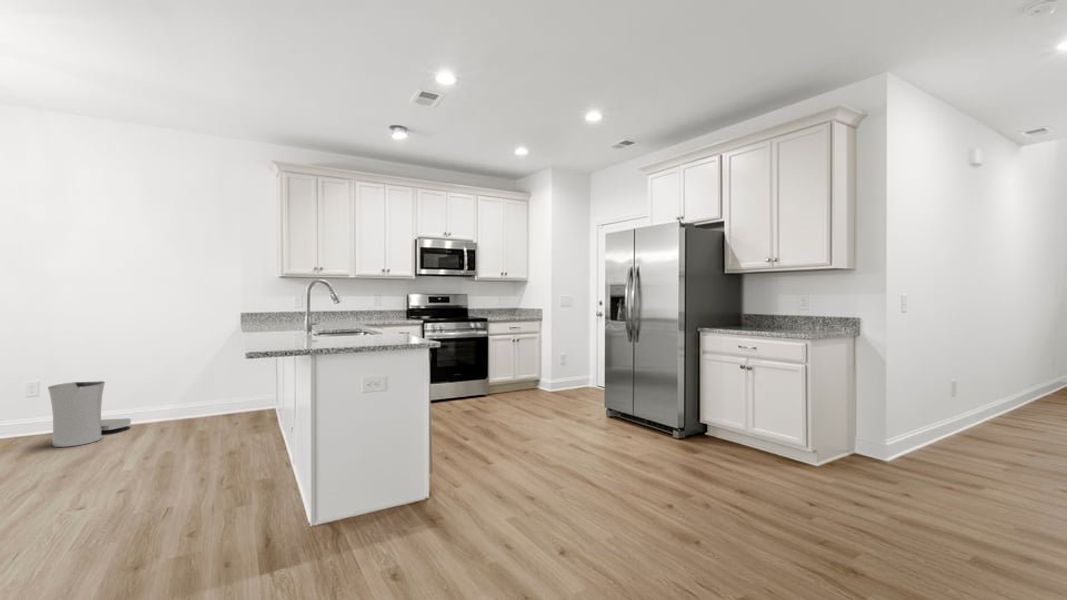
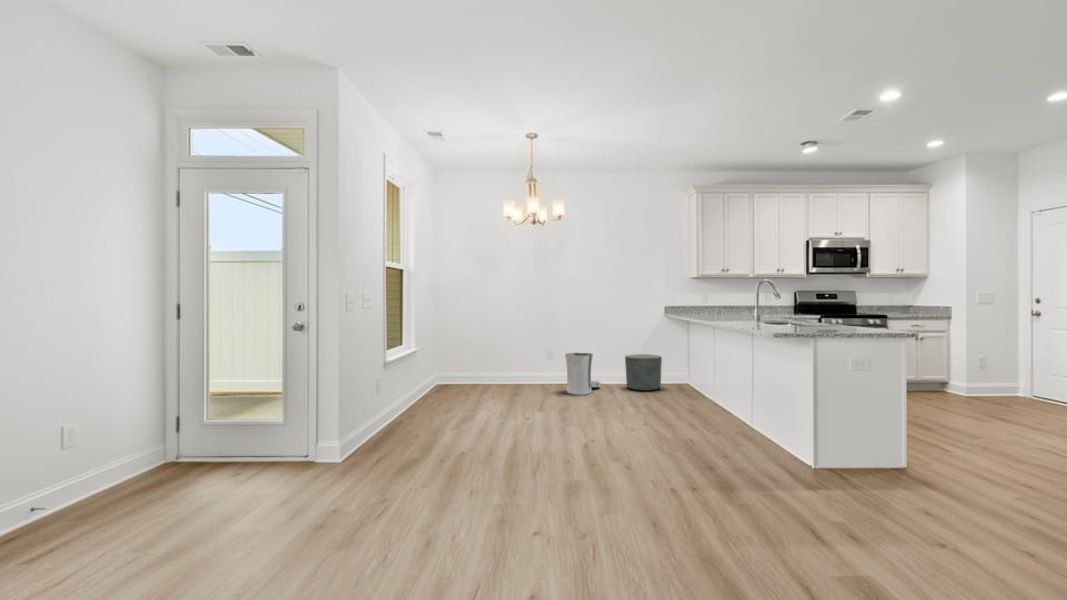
planter: none [171,374,229,426] -> present [625,354,662,391]

